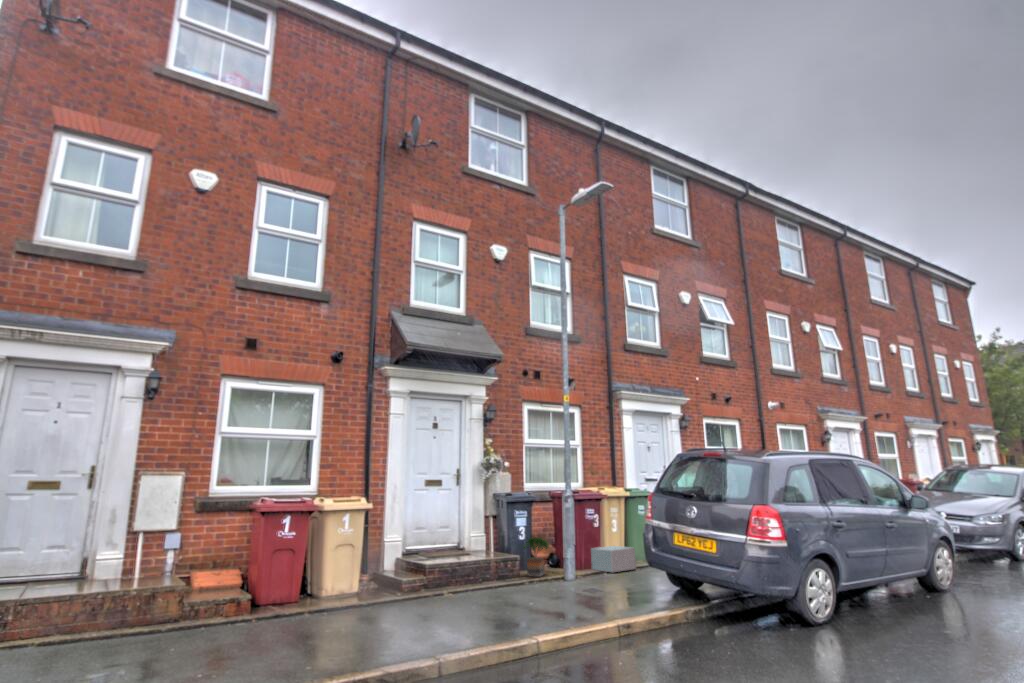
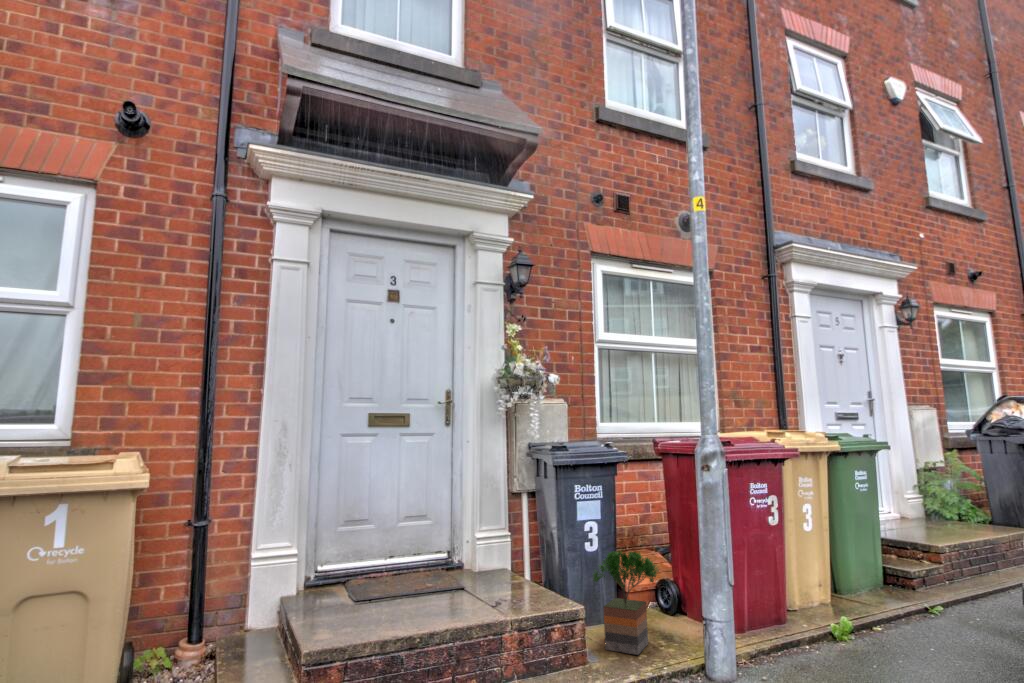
storage box: present [591,546,636,572] -> none [758,563,877,643]

